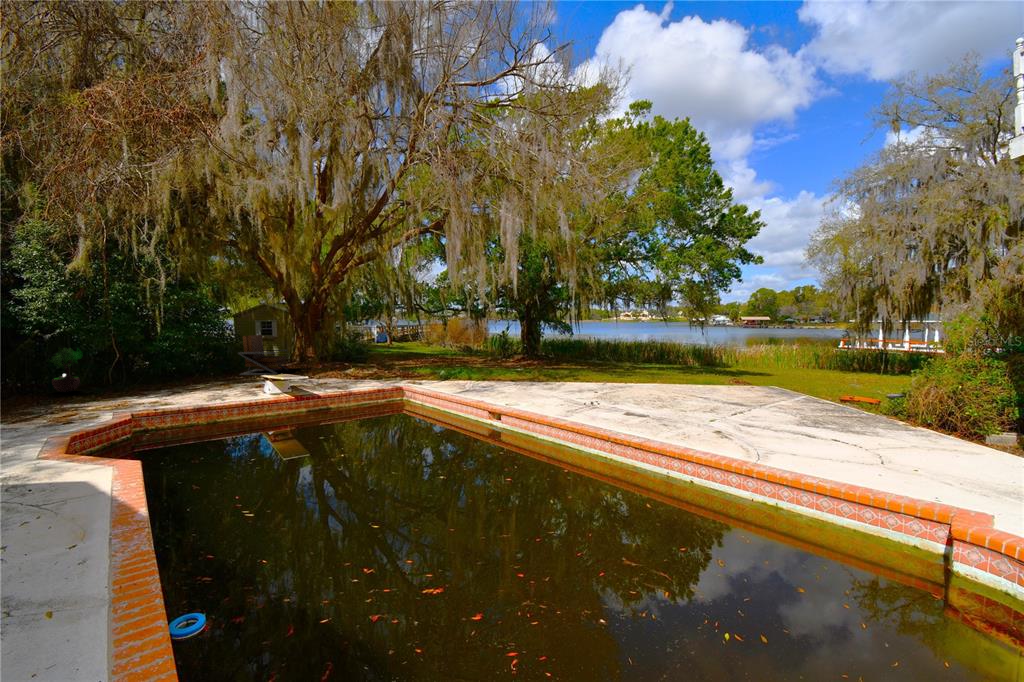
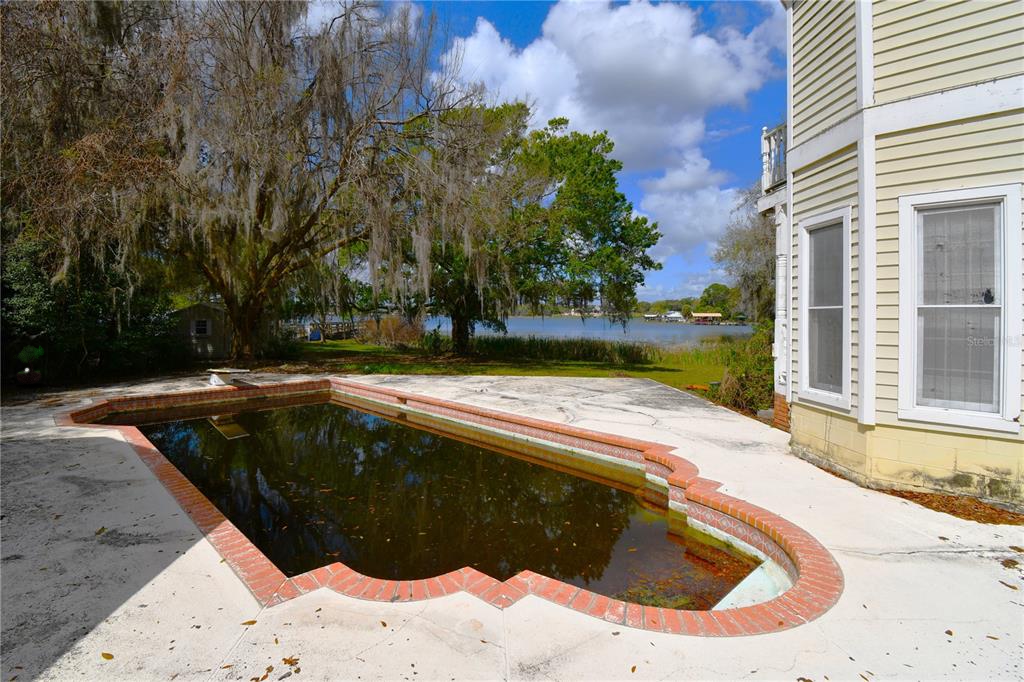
lounge chair: present [238,335,288,375] -> none [177,333,224,371]

